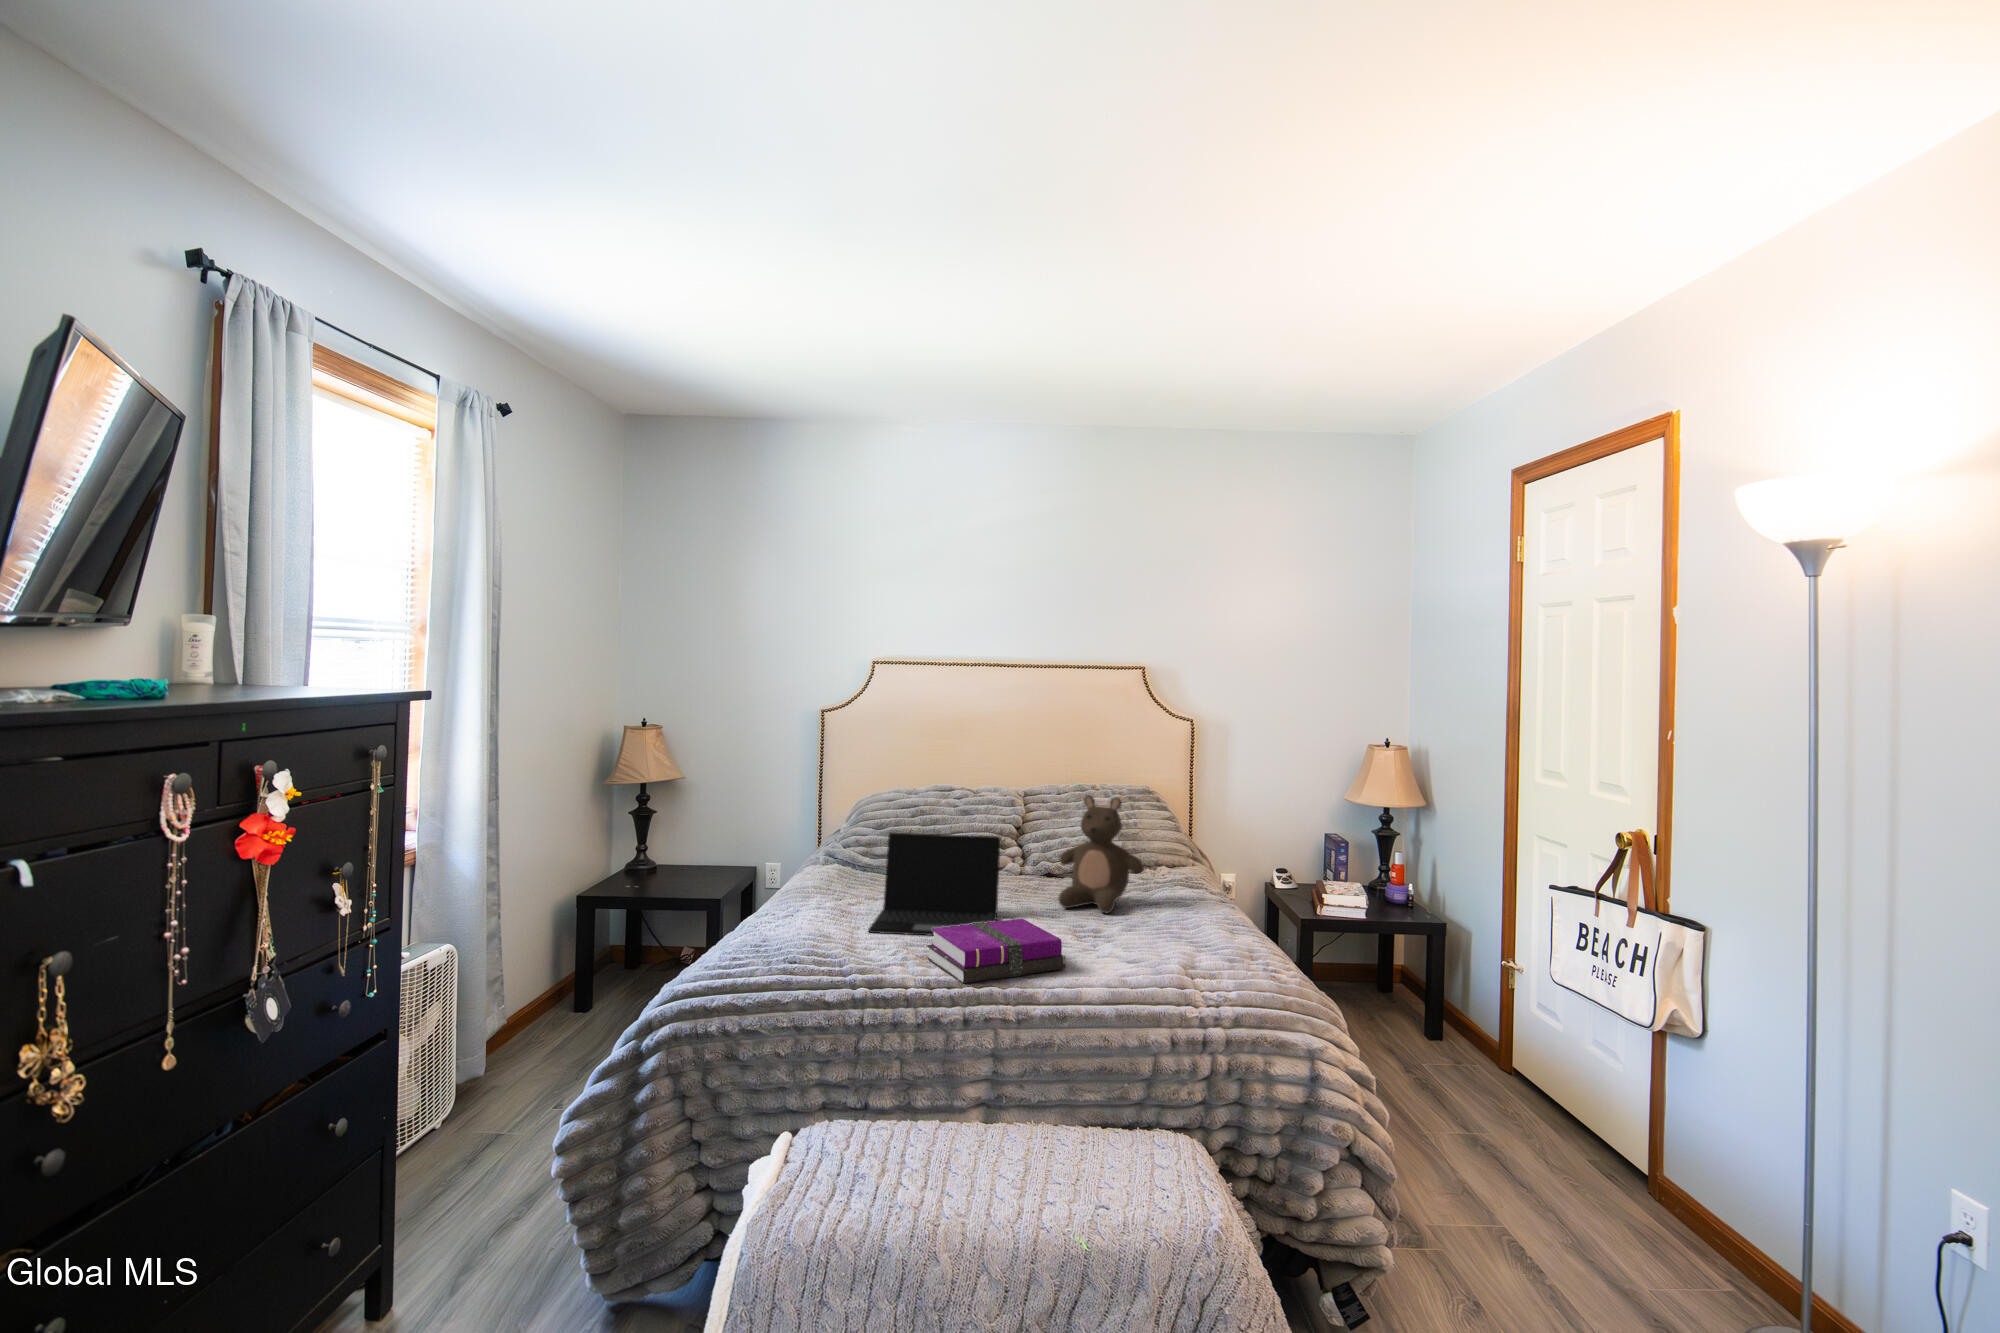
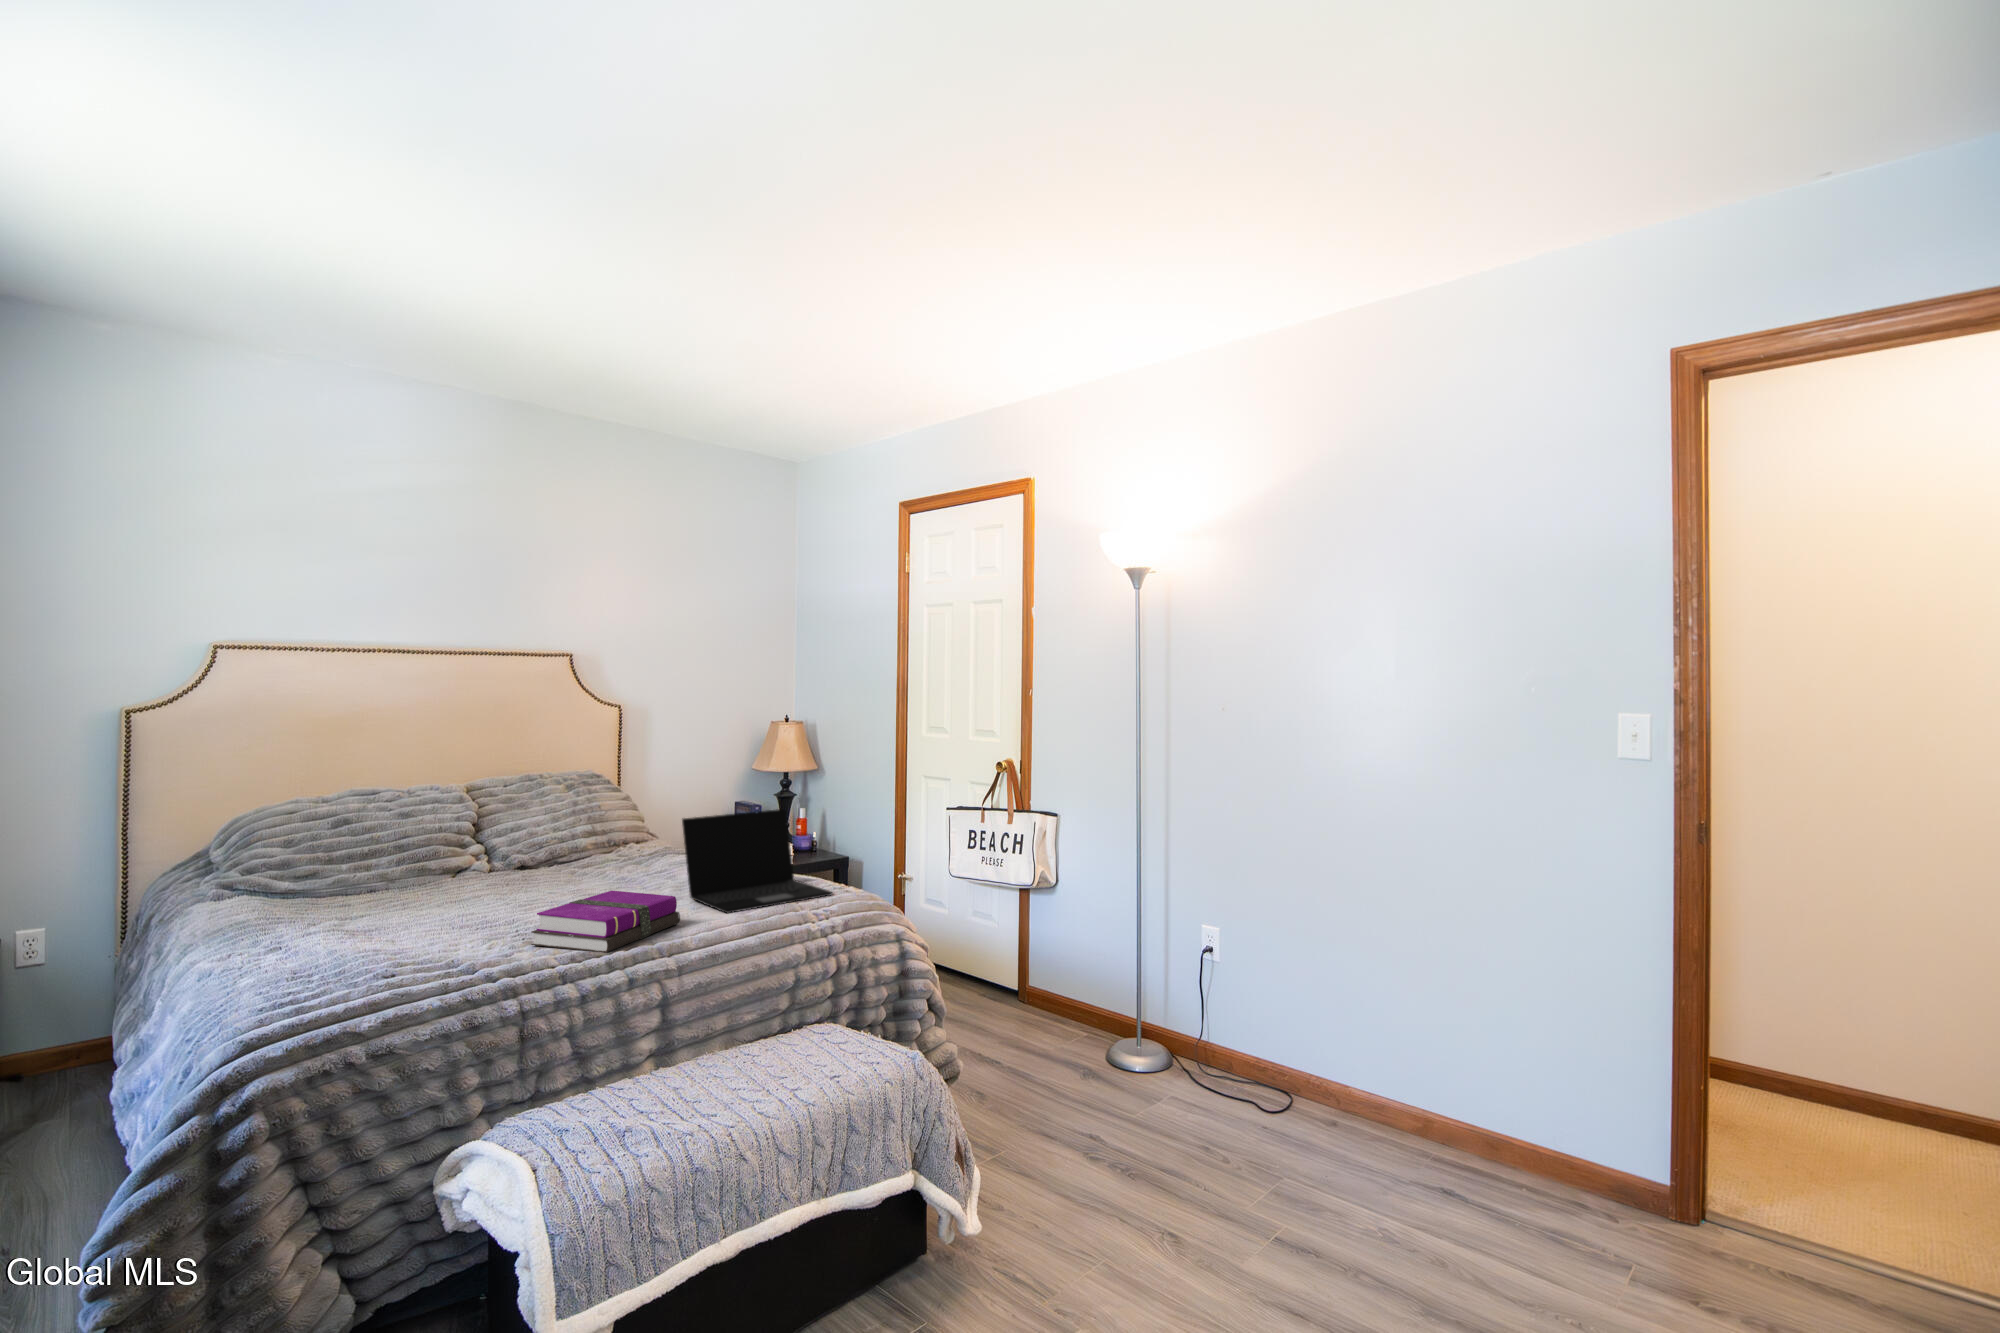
stuffed bear: present [1058,795,1144,913] -> none [569,774,662,887]
laptop: present [868,833,1000,936] -> present [682,809,832,913]

